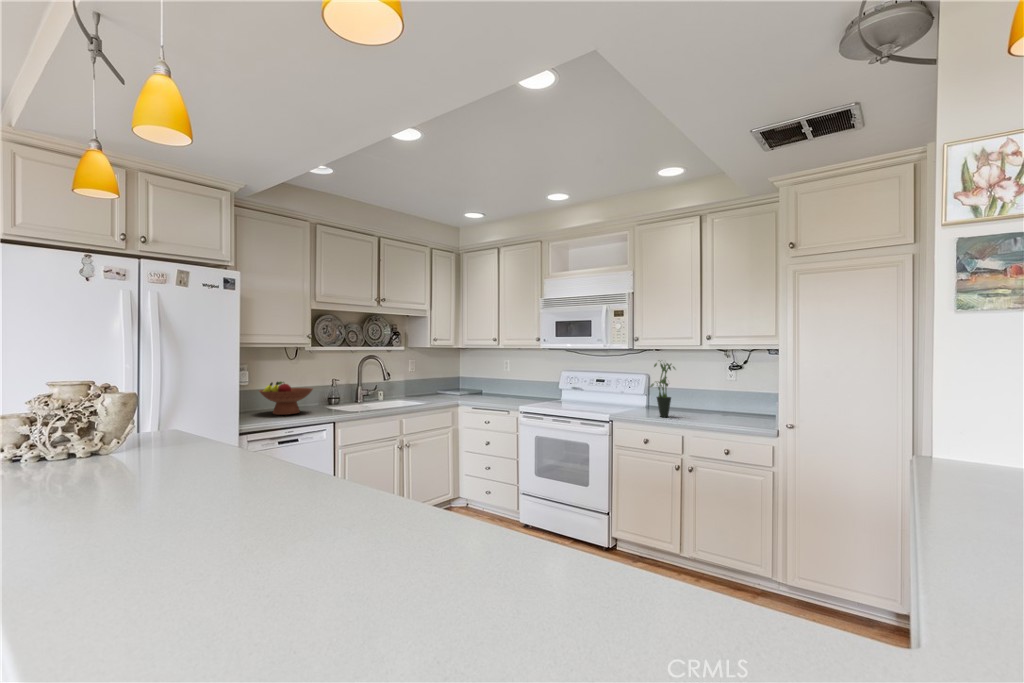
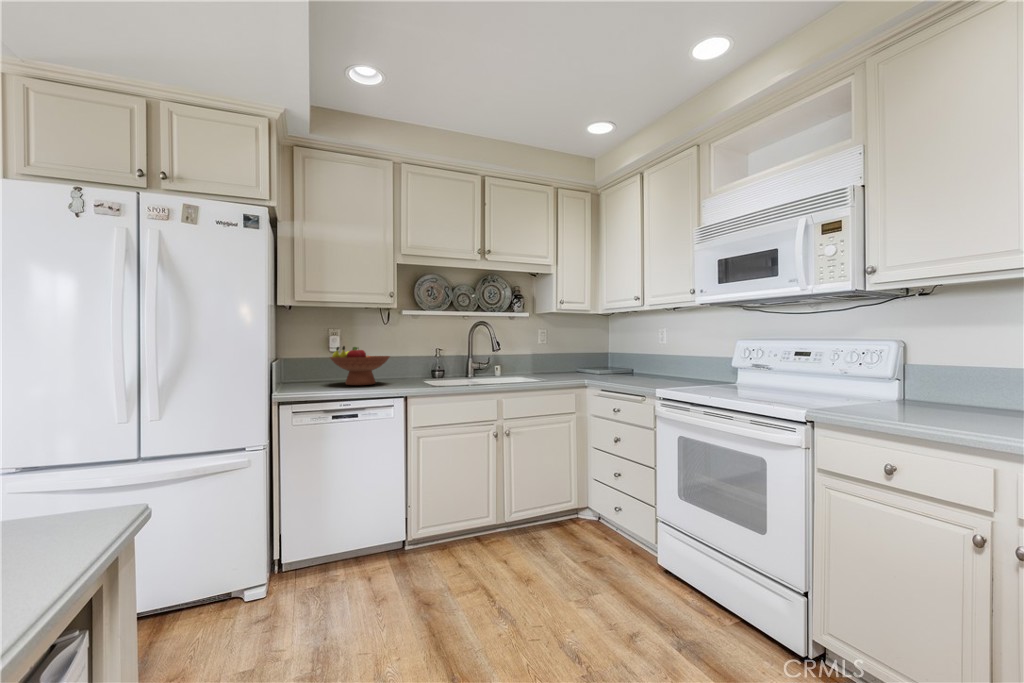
potted plant: present [651,361,675,417] -> none [903,300,976,421]

